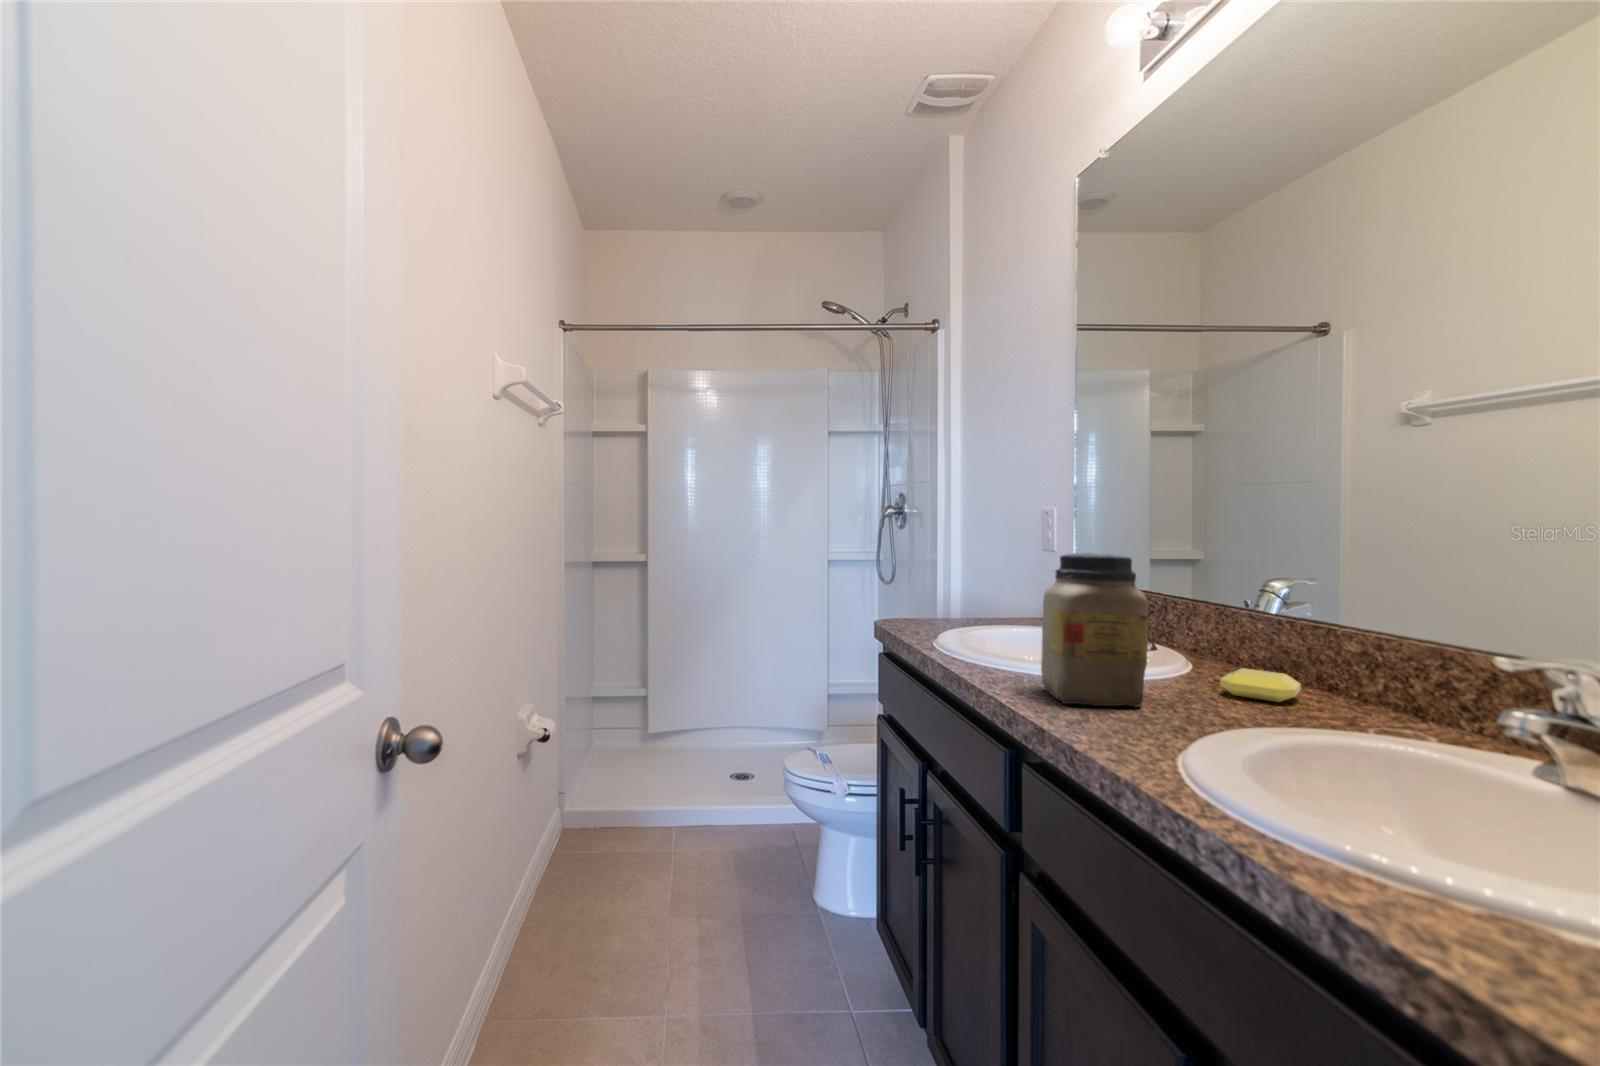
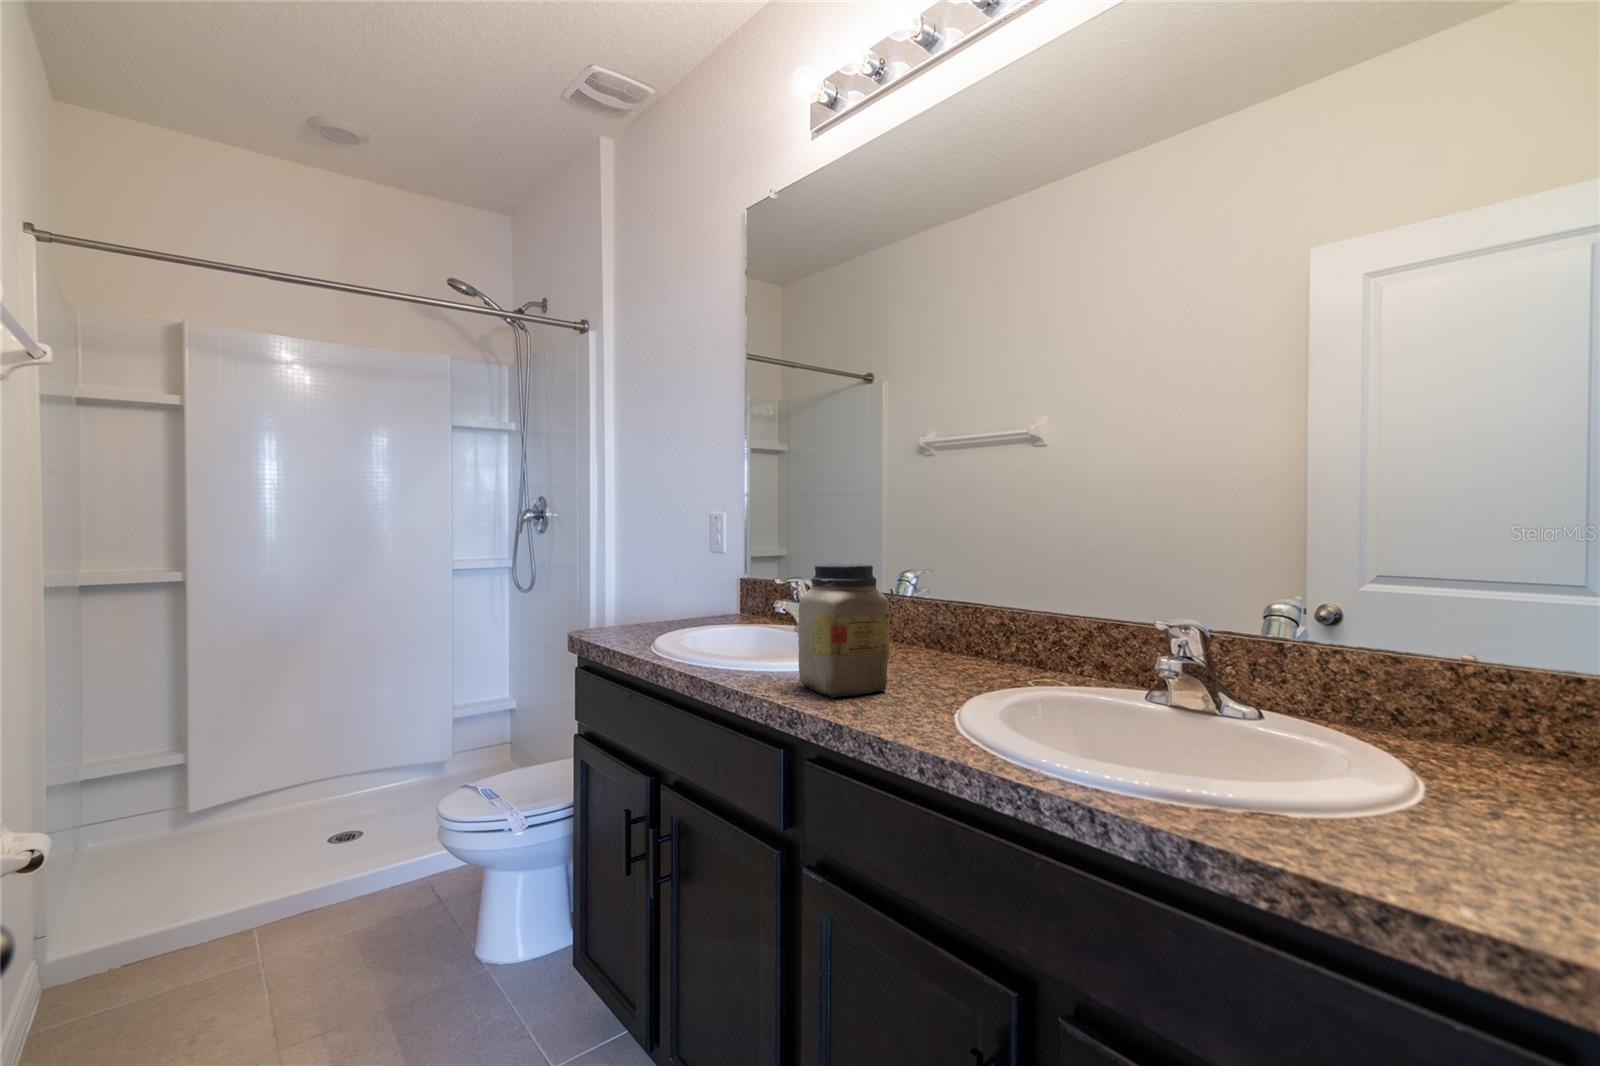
soap bar: present [1220,668,1301,702] -> none [919,646,972,670]

